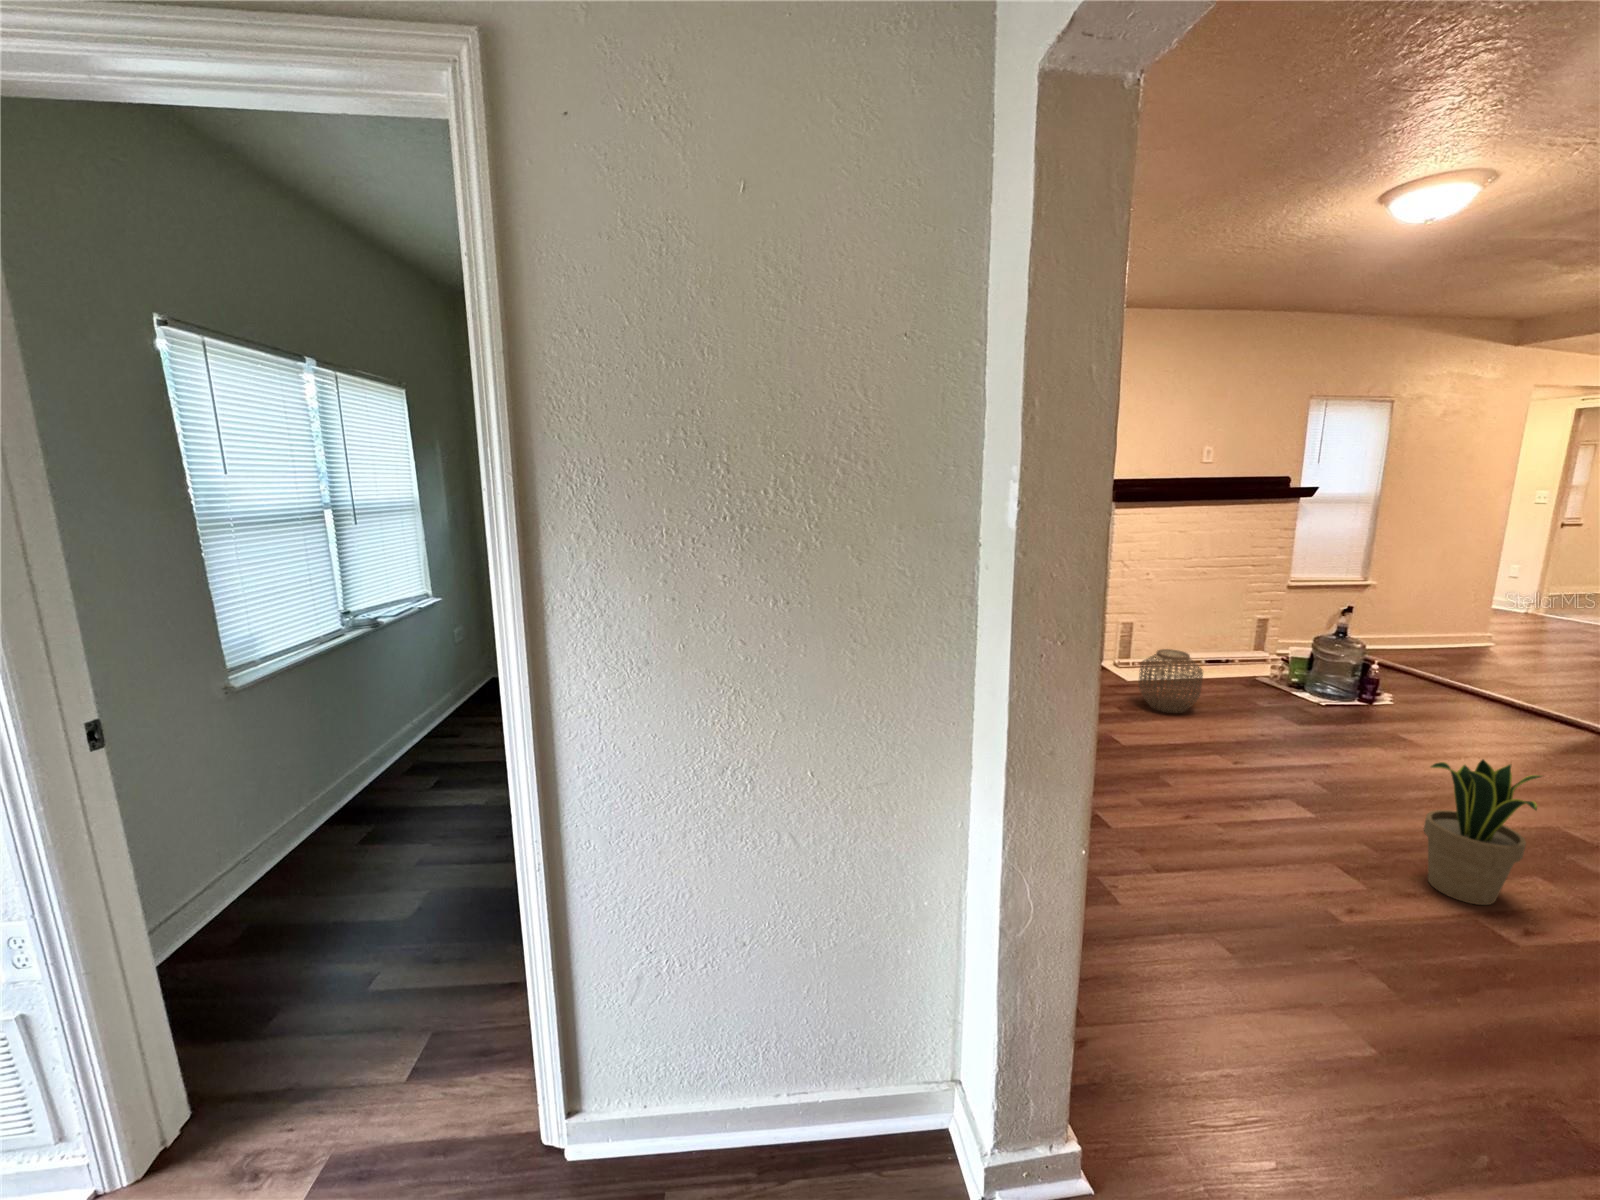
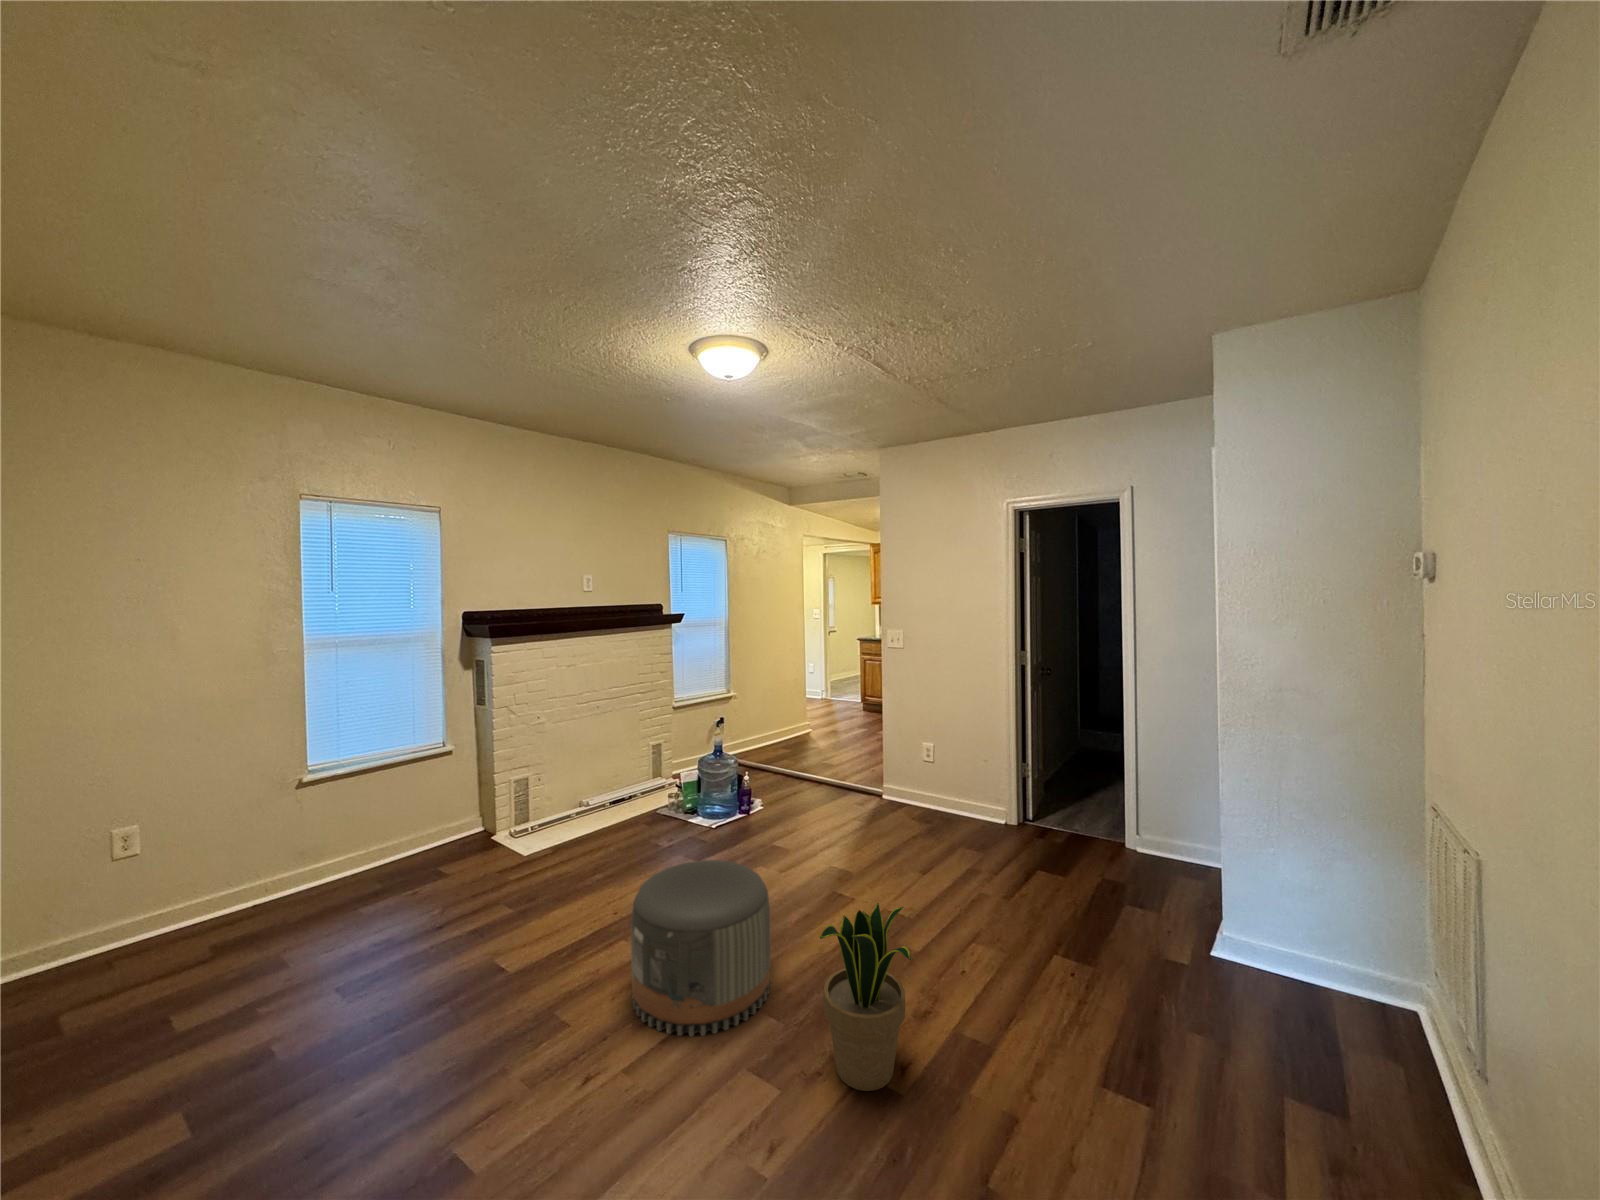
woven basket: present [1139,649,1203,713] -> none [526,812,599,896]
pouf: none [1231,701,1381,826] -> present [631,860,770,1037]

